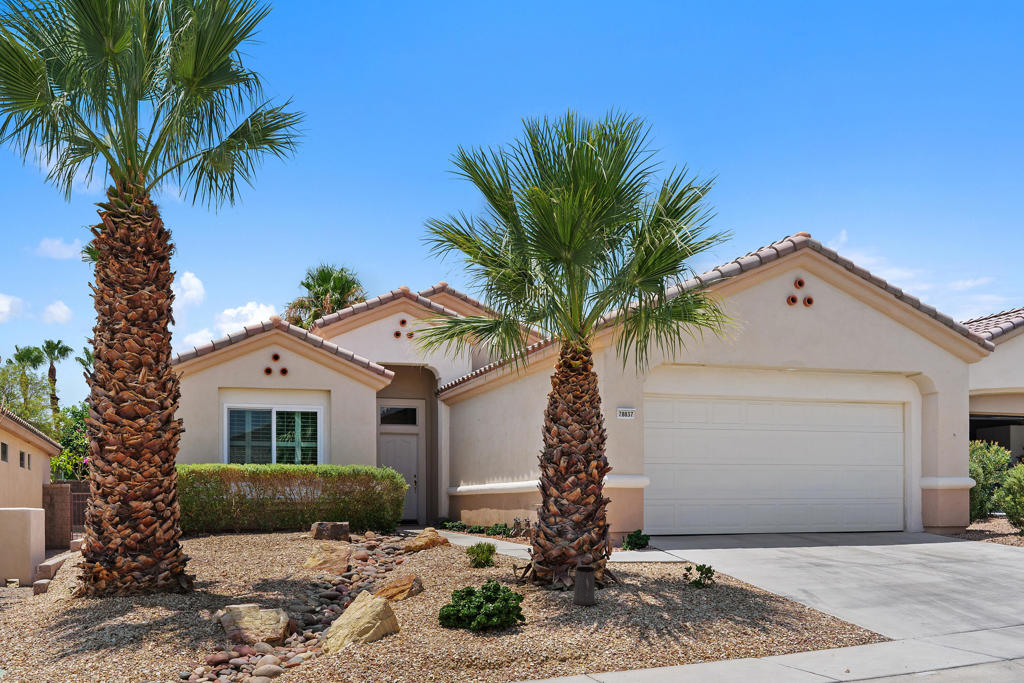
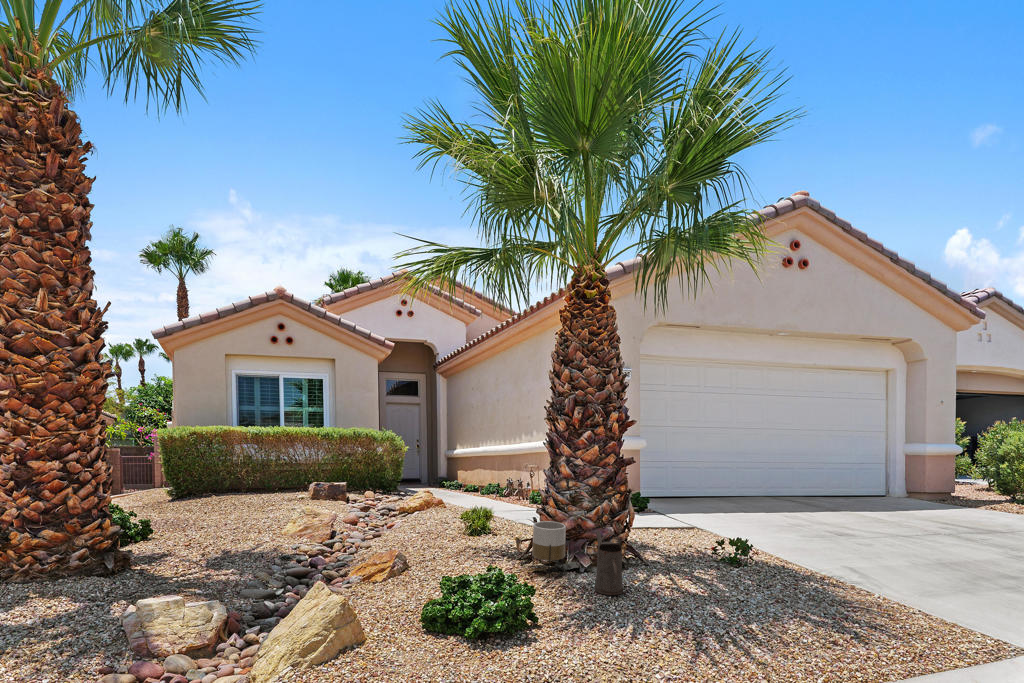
planter: none [526,550,553,594] -> present [532,521,566,578]

